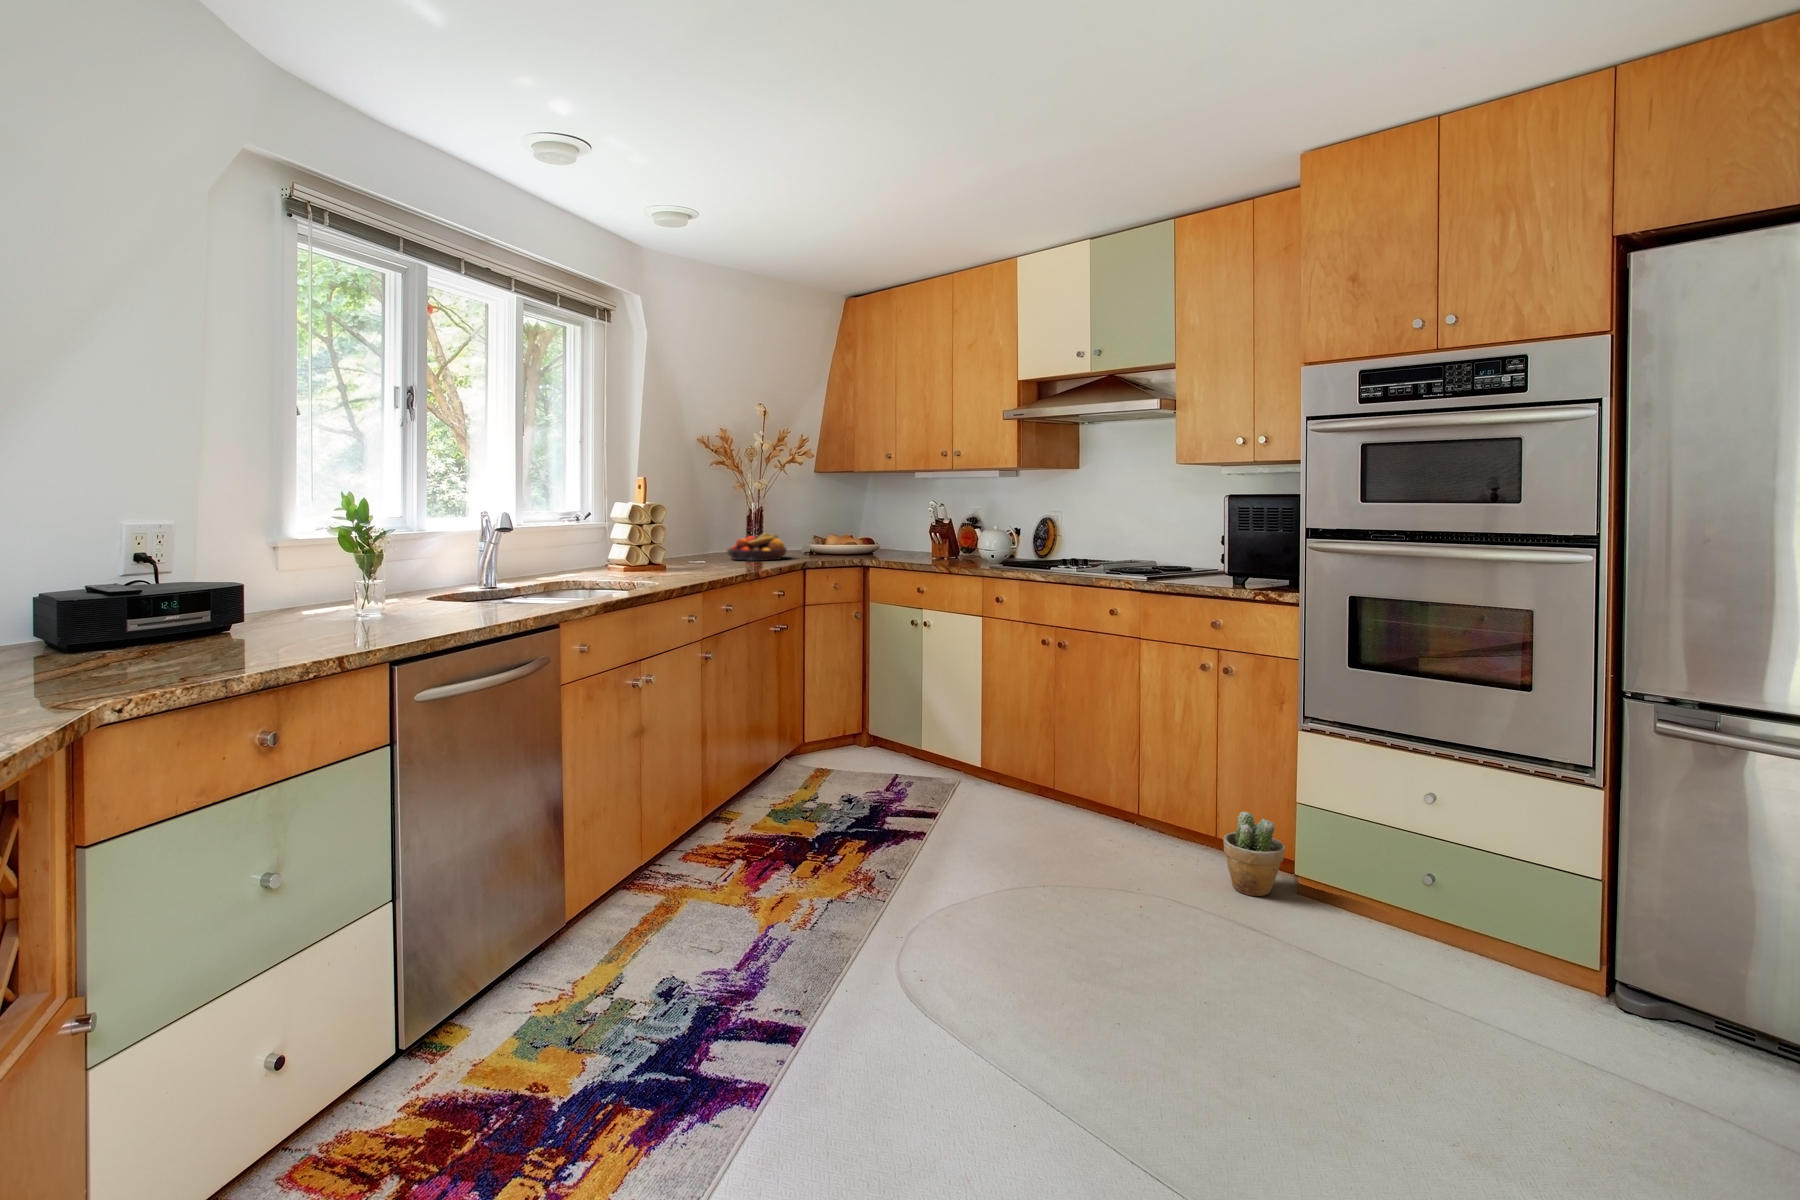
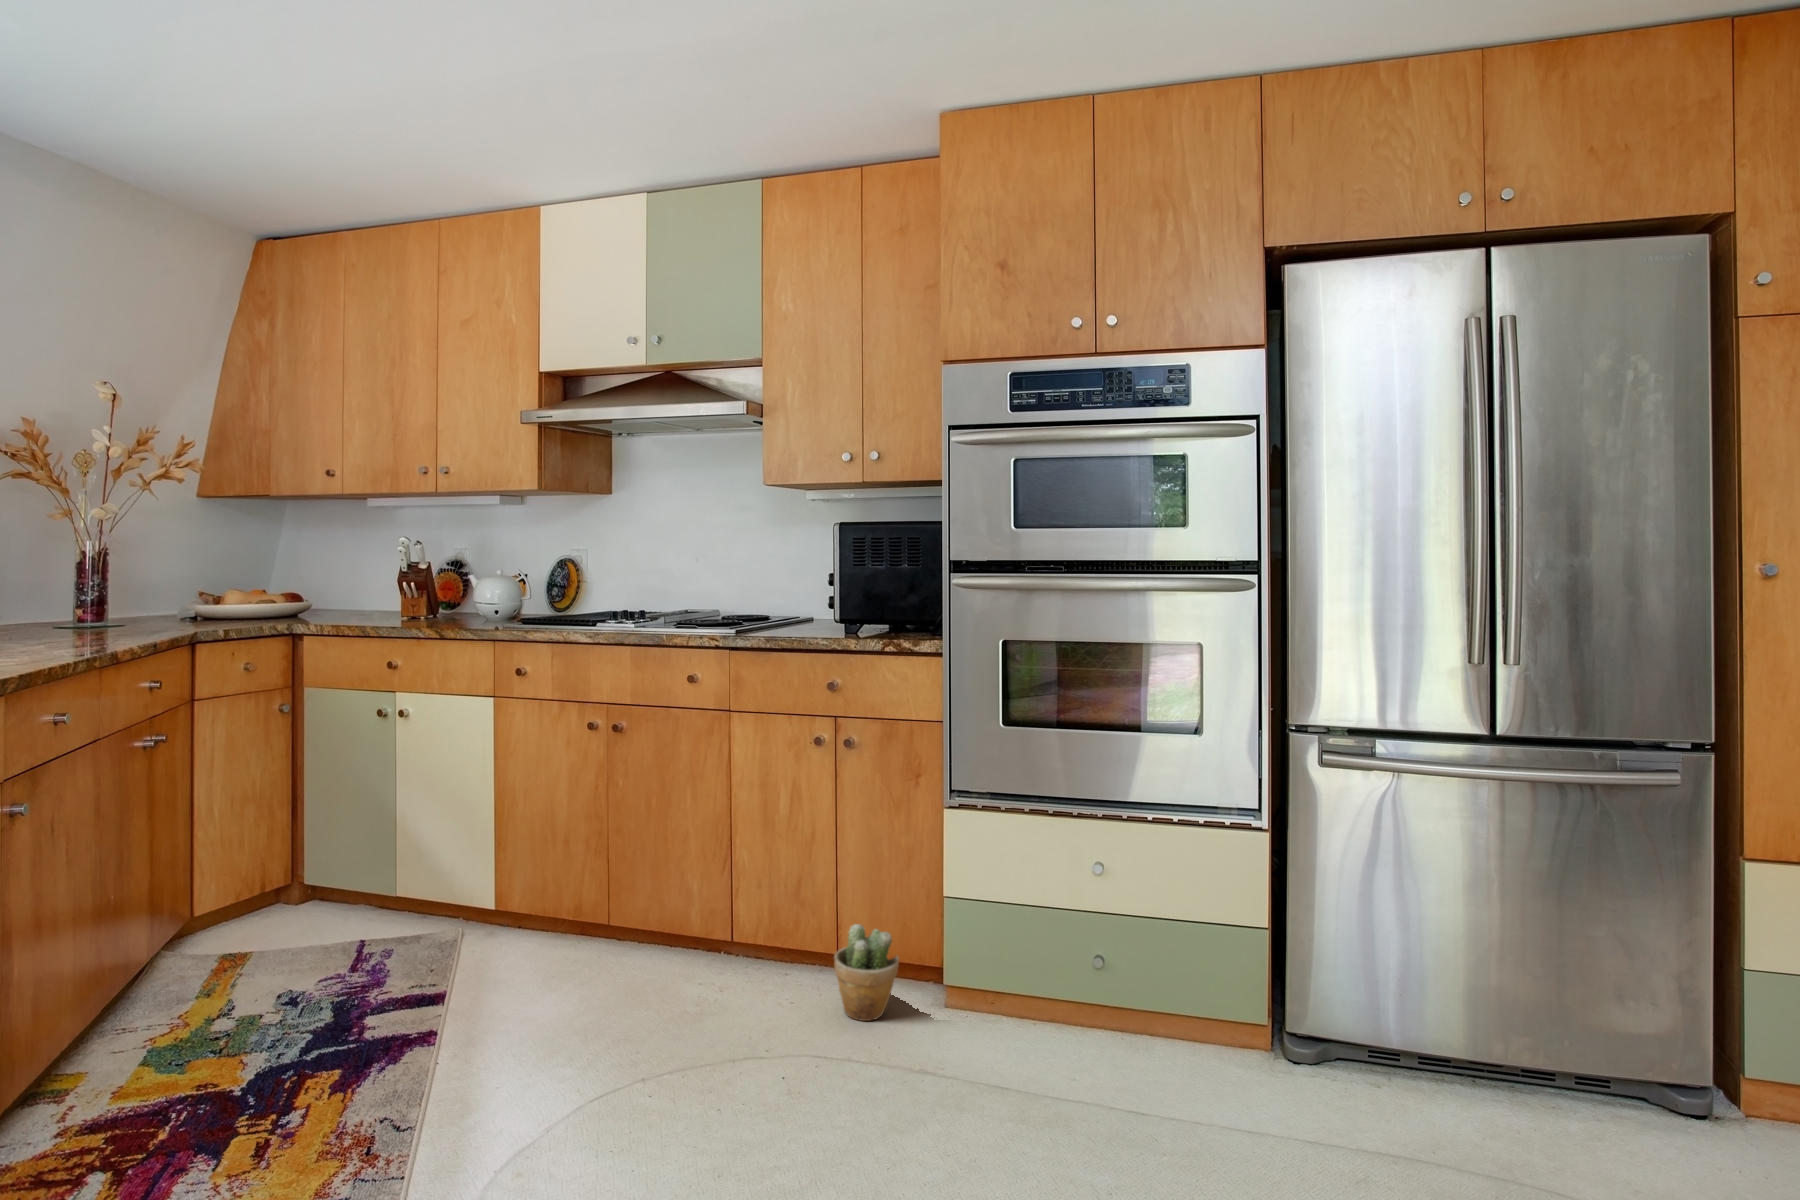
fruit bowl: present [727,533,787,561] -> none [31,589,157,634]

